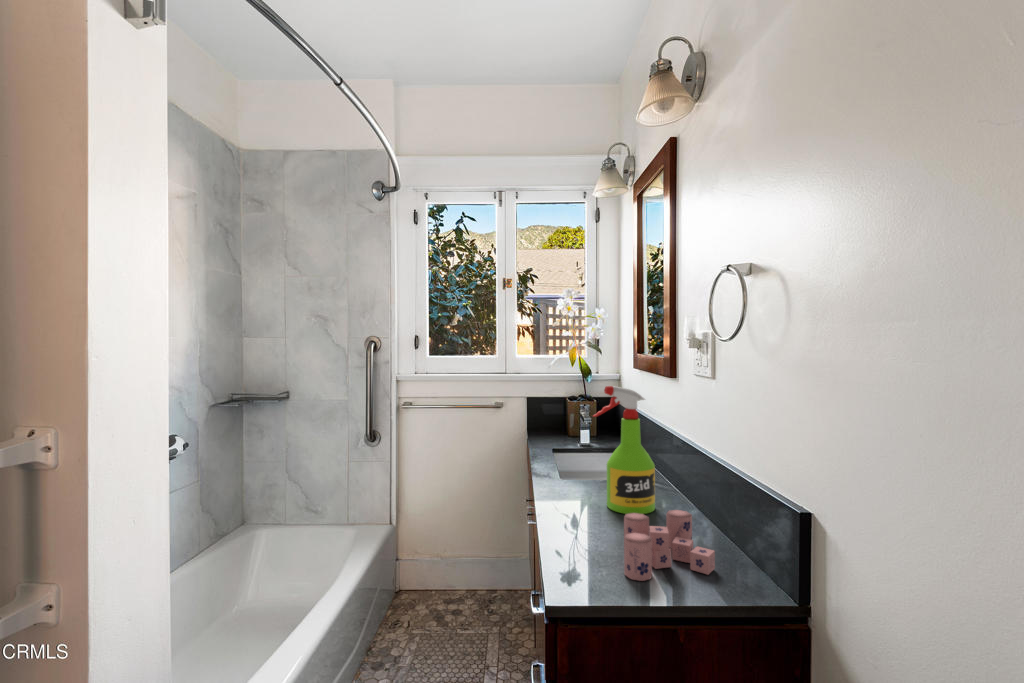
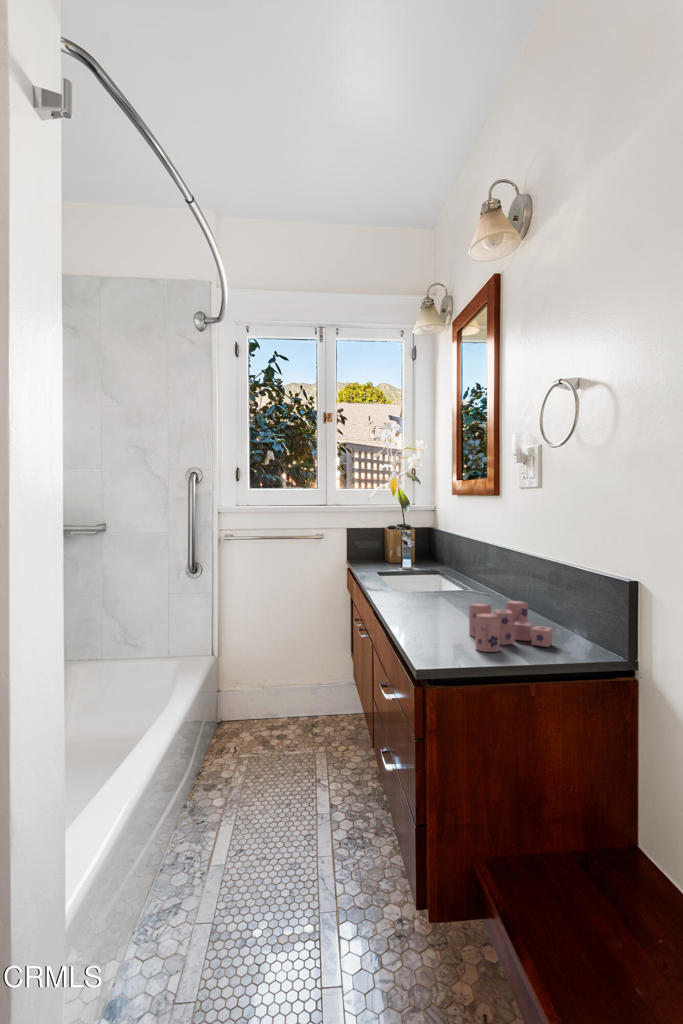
spray bottle: present [593,386,655,514] -> none [431,498,487,614]

